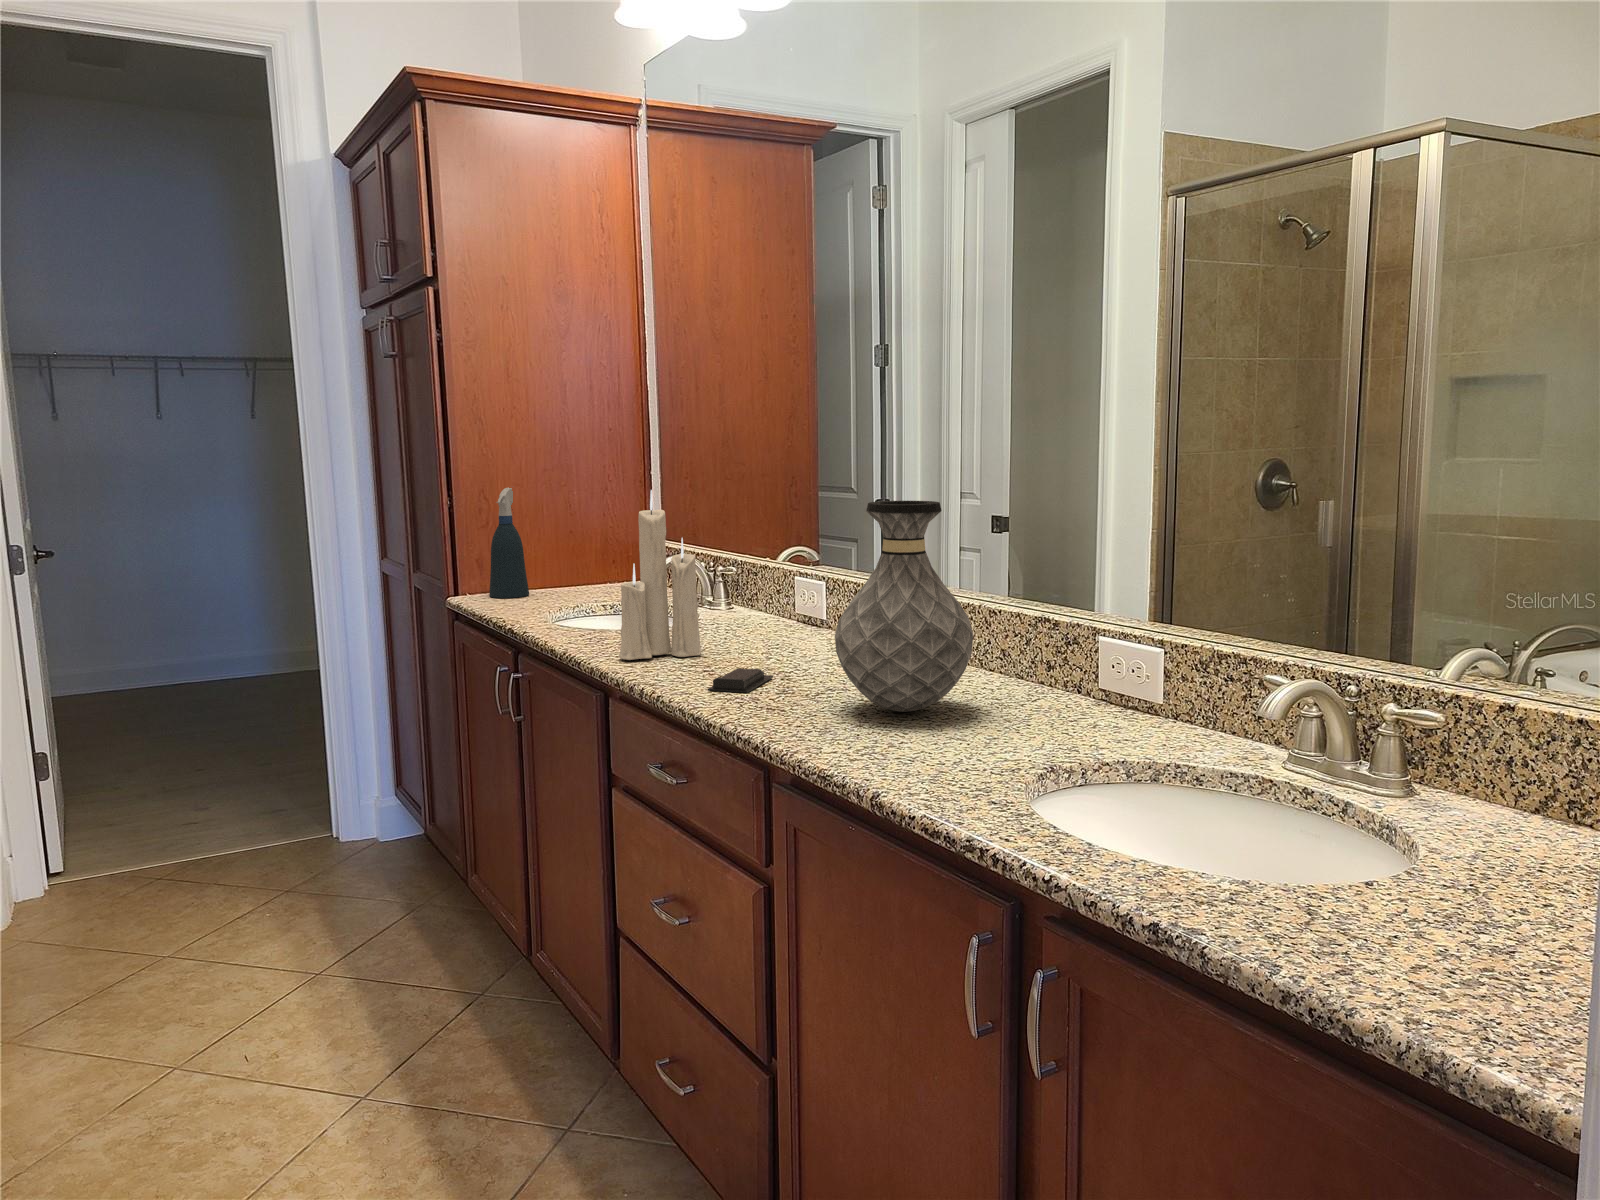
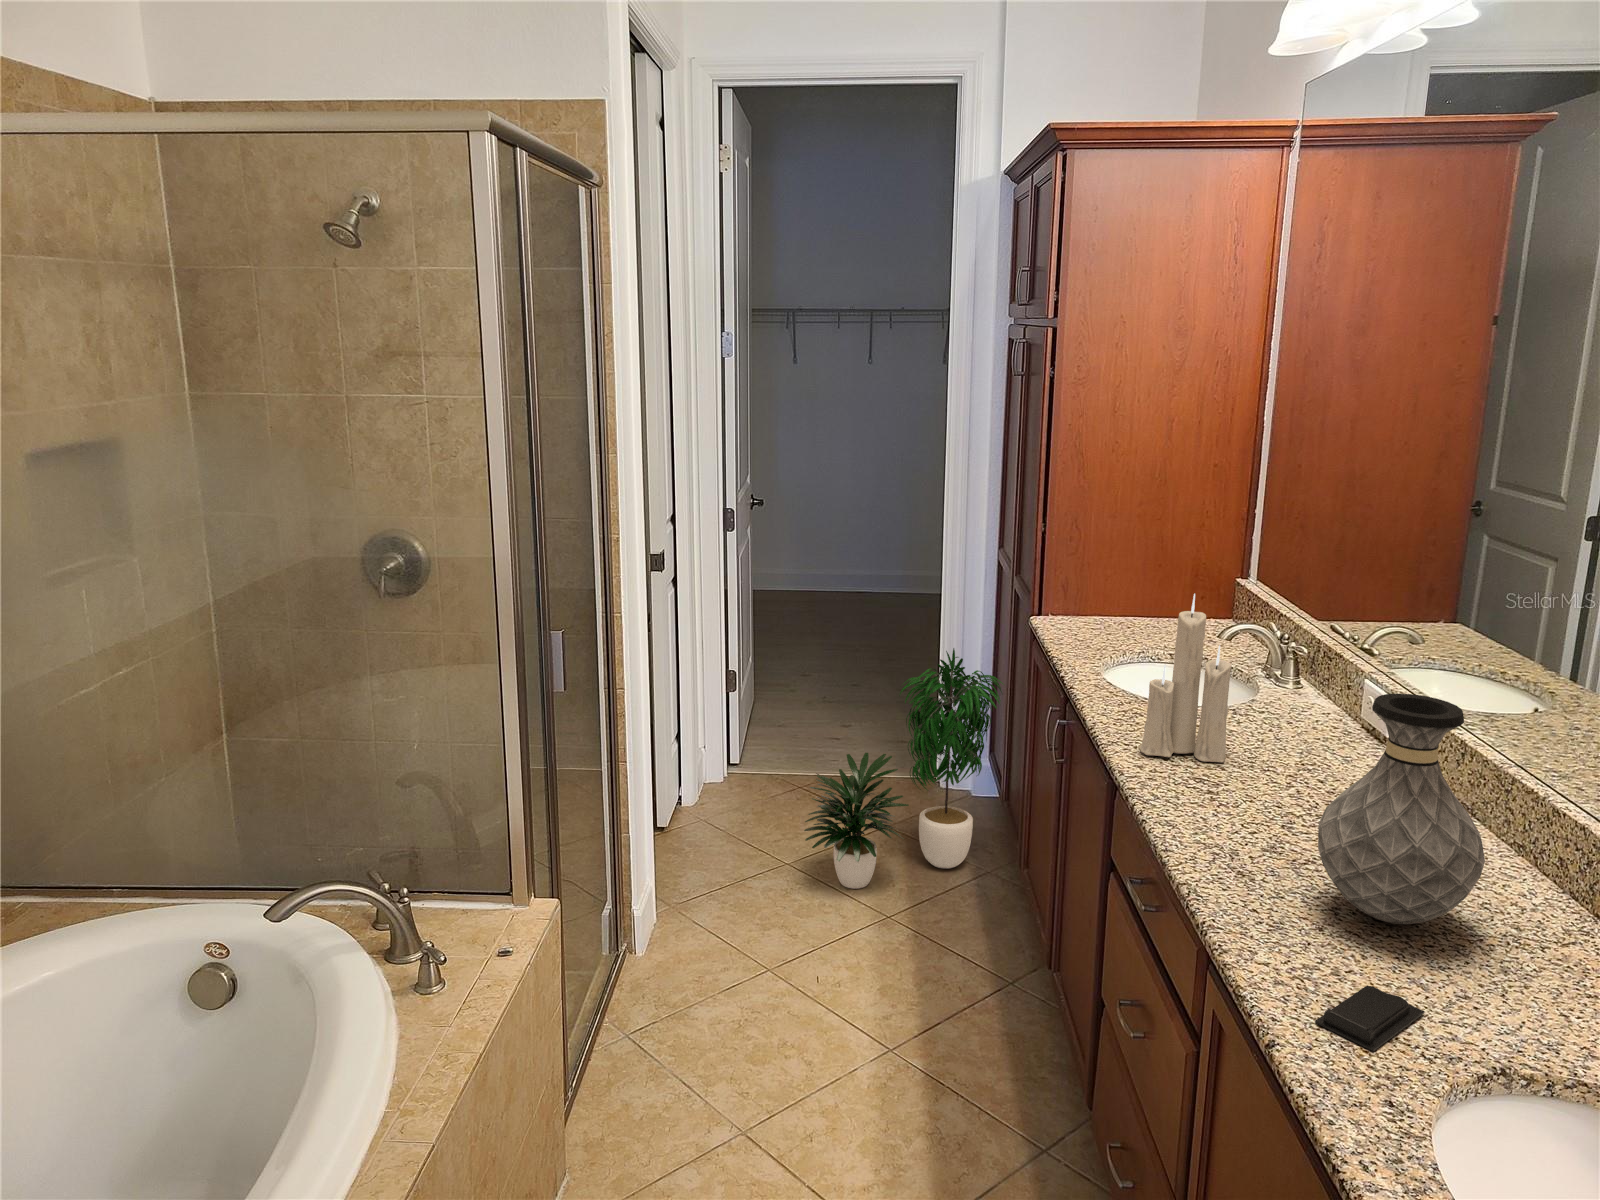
spray bottle: present [489,488,529,598] -> none [1074,517,1114,625]
potted plant: none [190,655,417,959] -> present [804,648,1003,889]
soap bar: present [708,668,773,693] -> present [1315,985,1425,1051]

